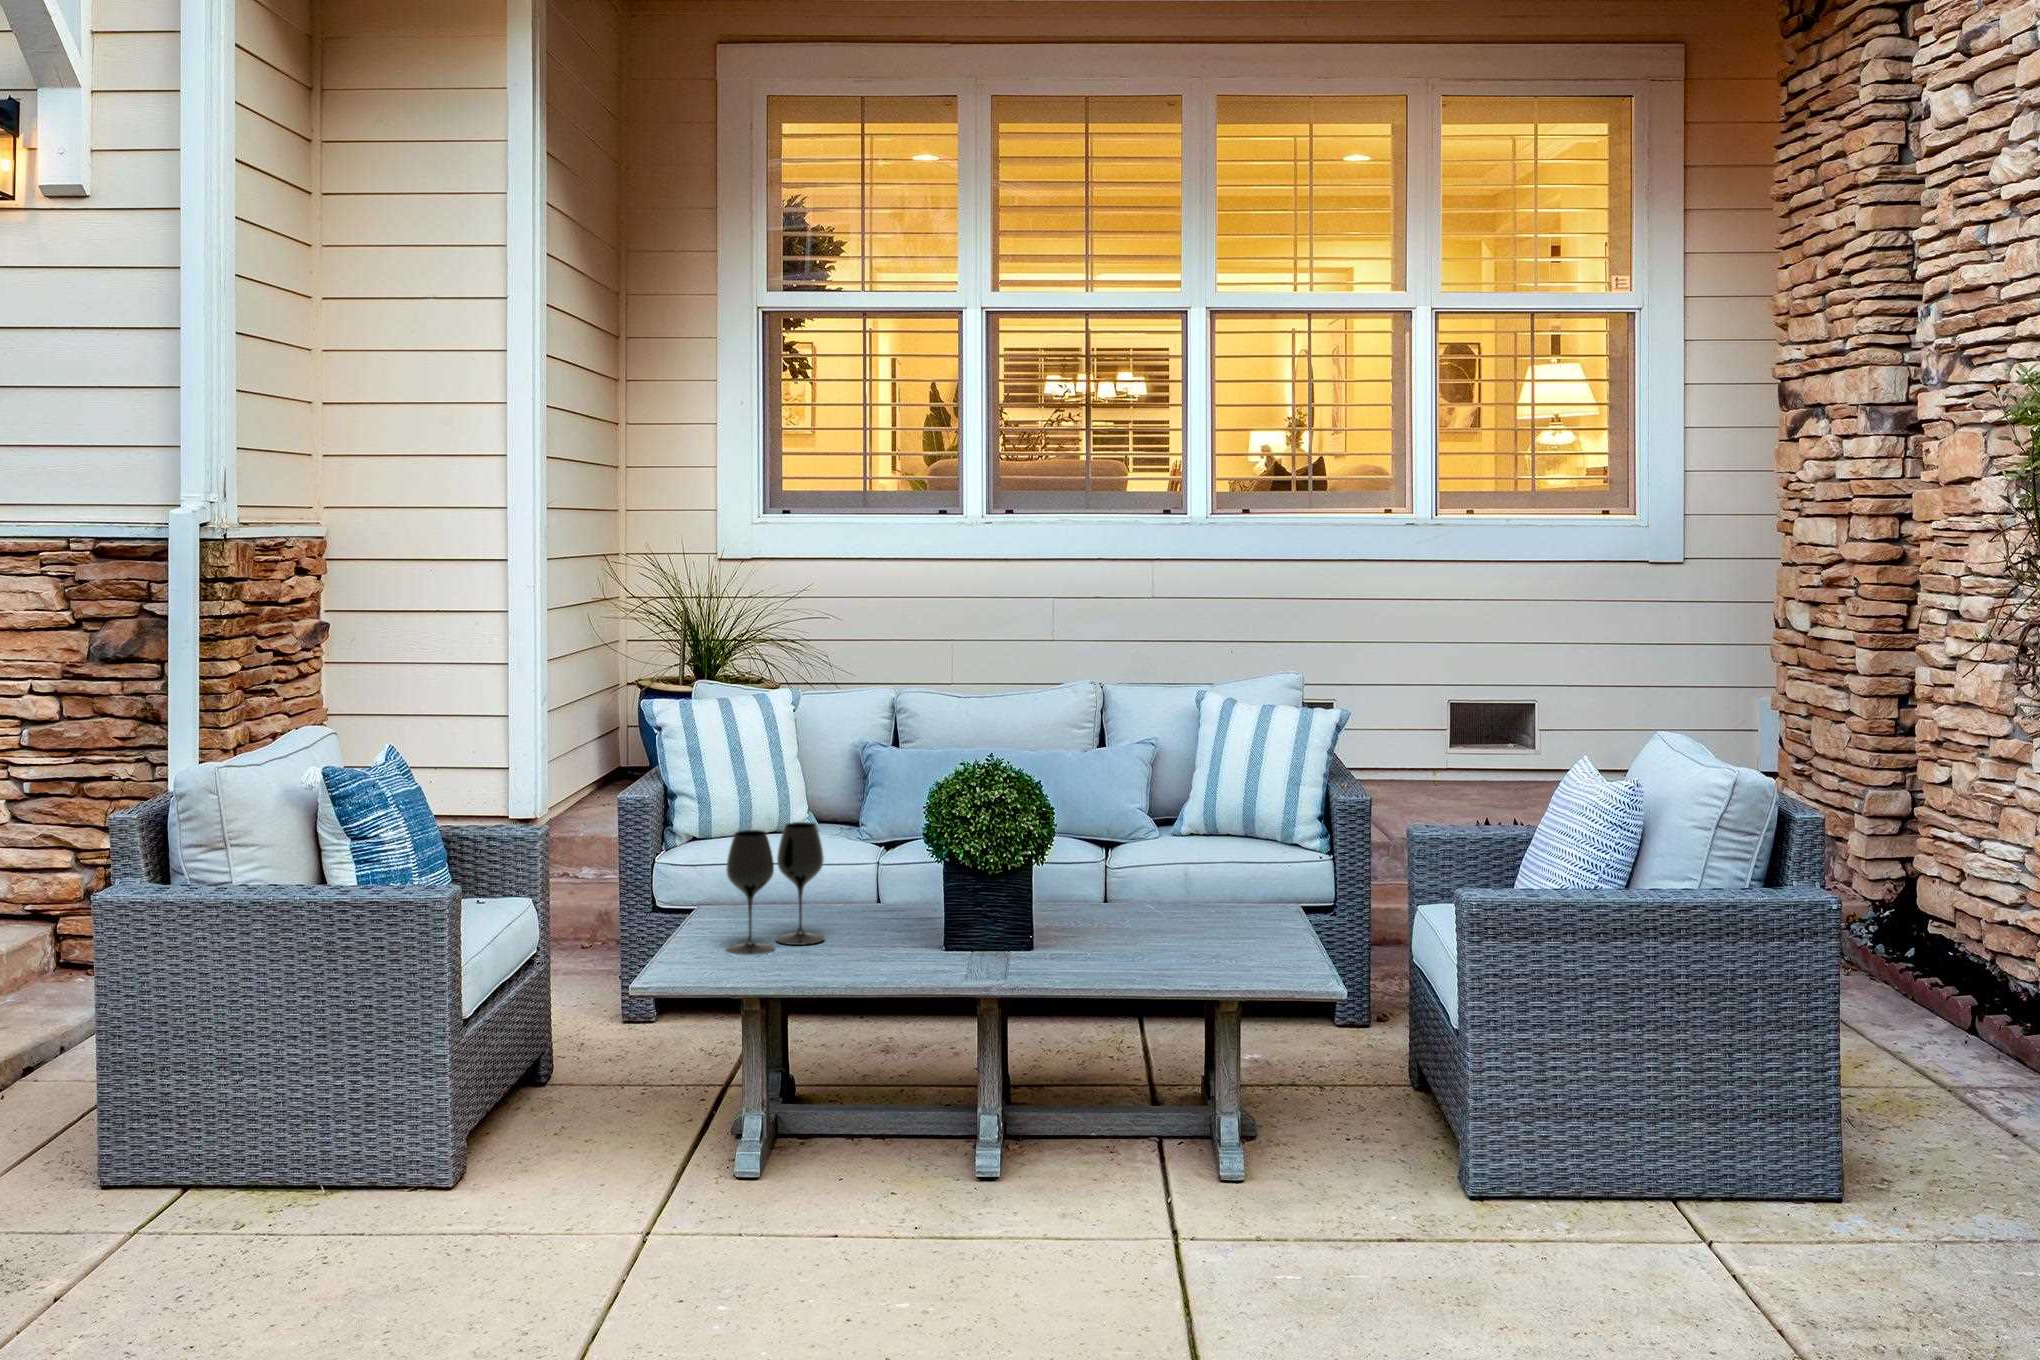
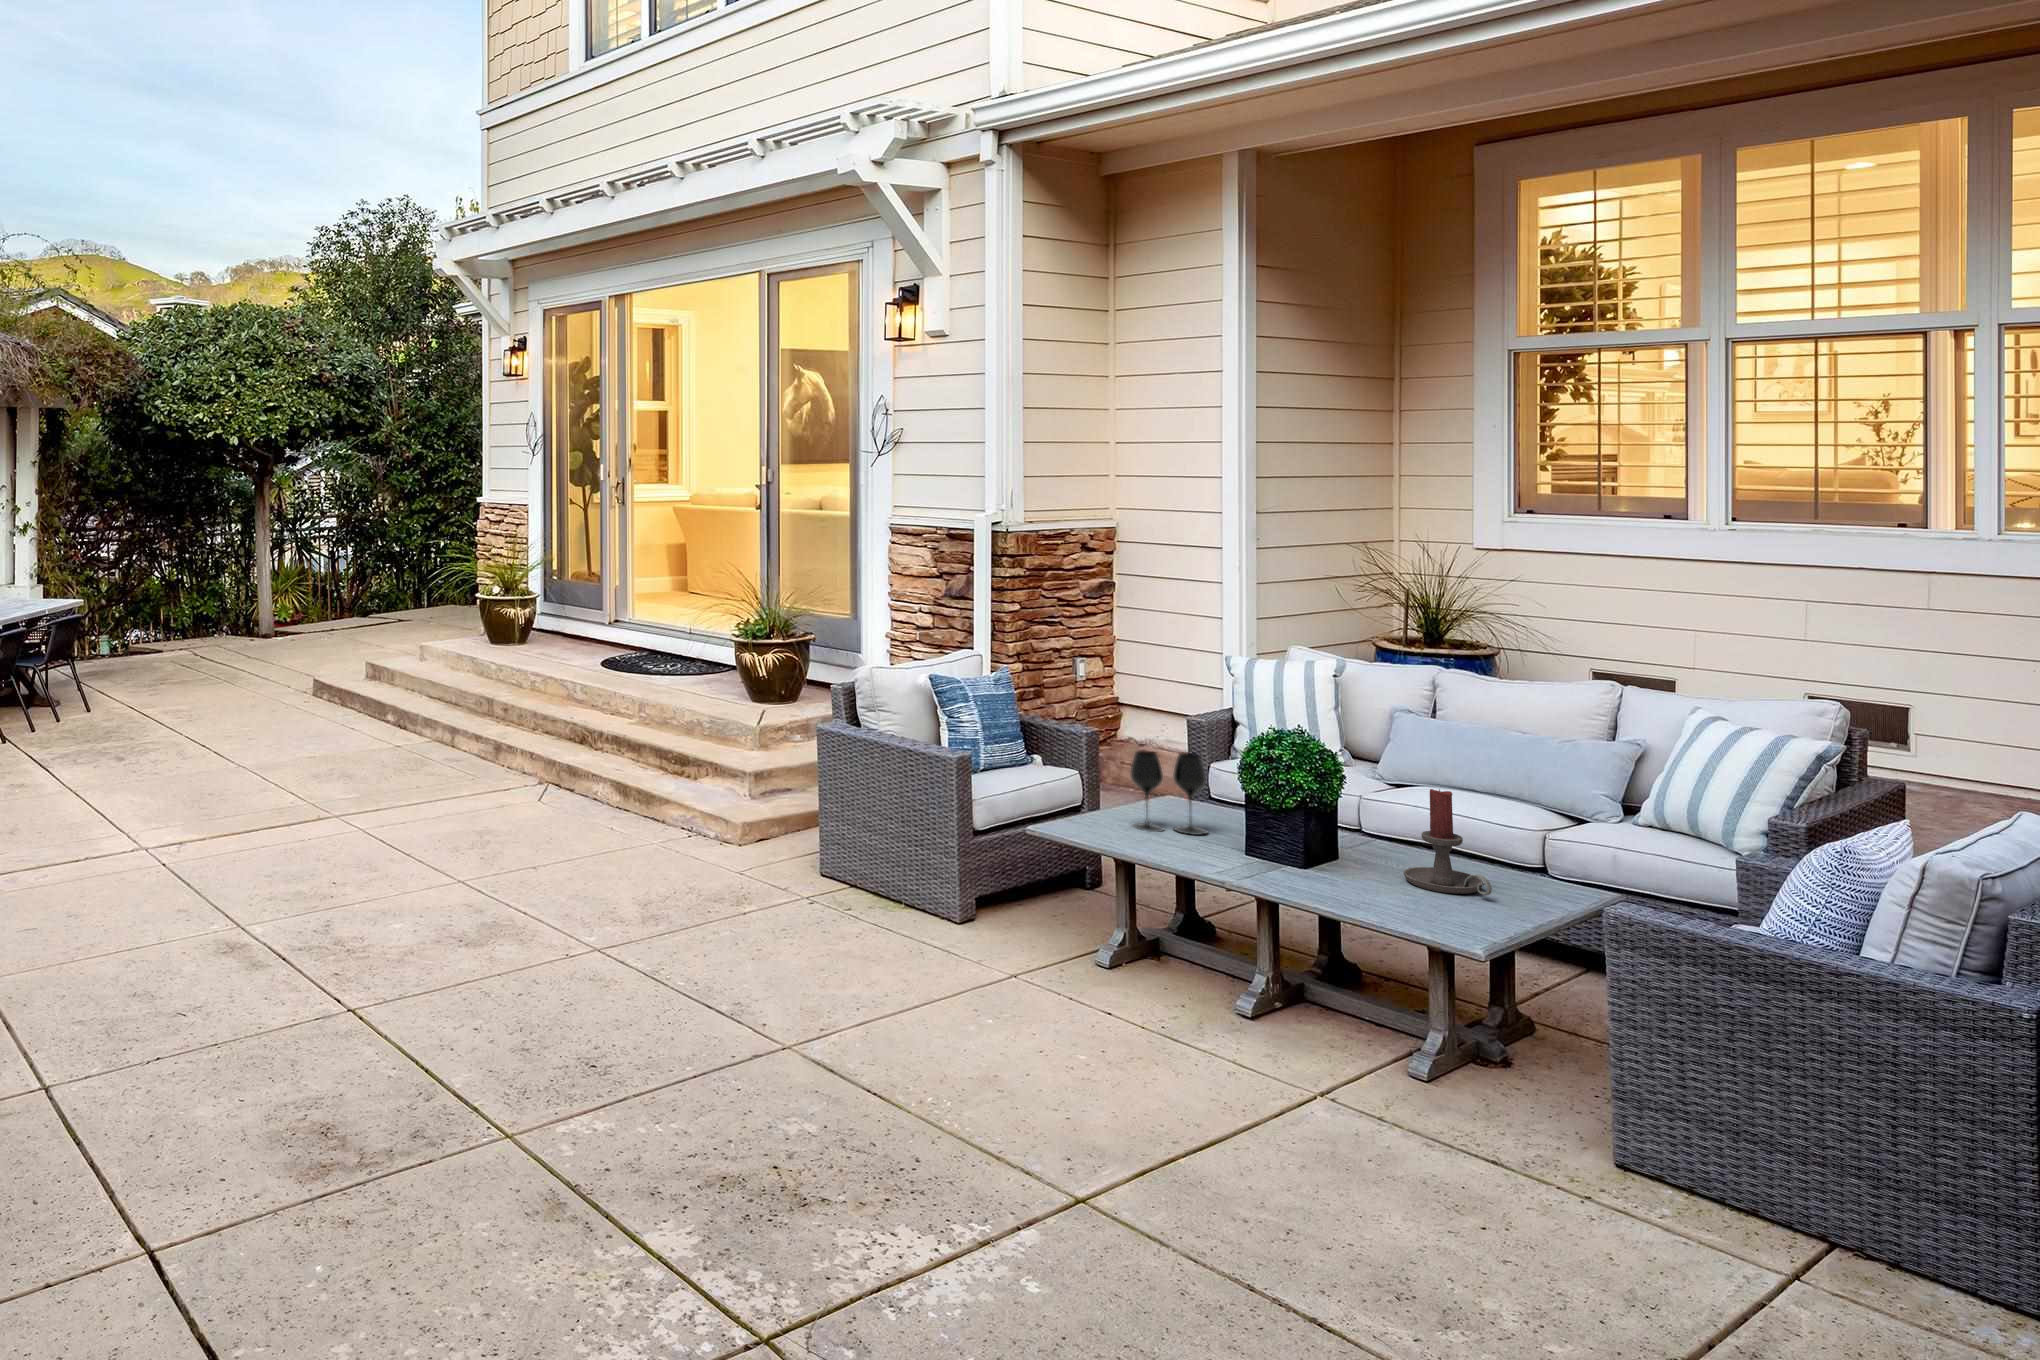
candle holder: none [1089,805,1205,939] -> present [1403,789,1492,895]

